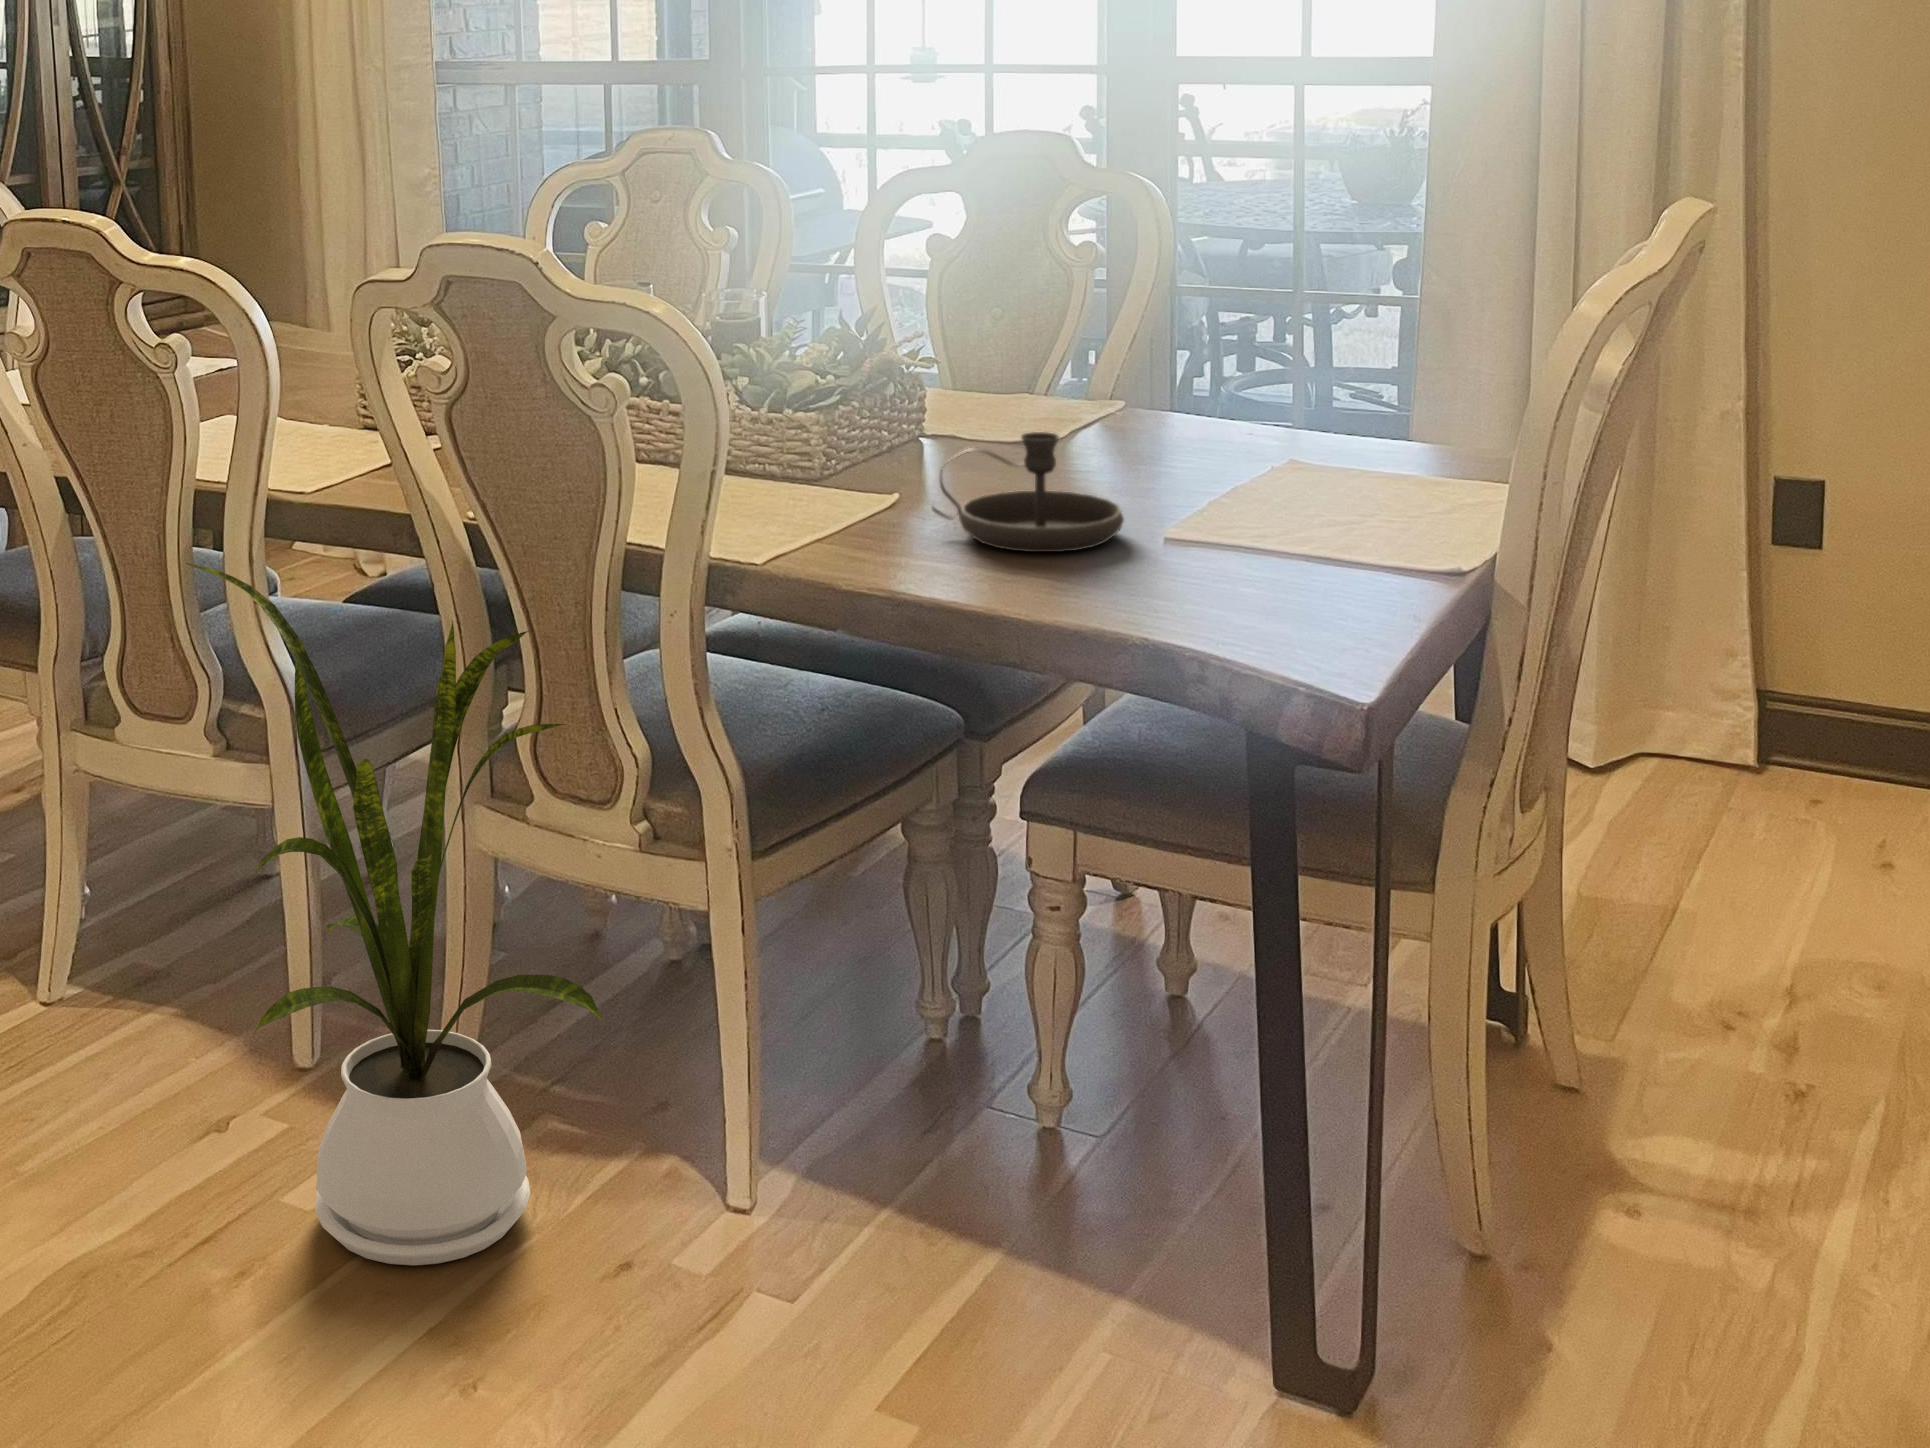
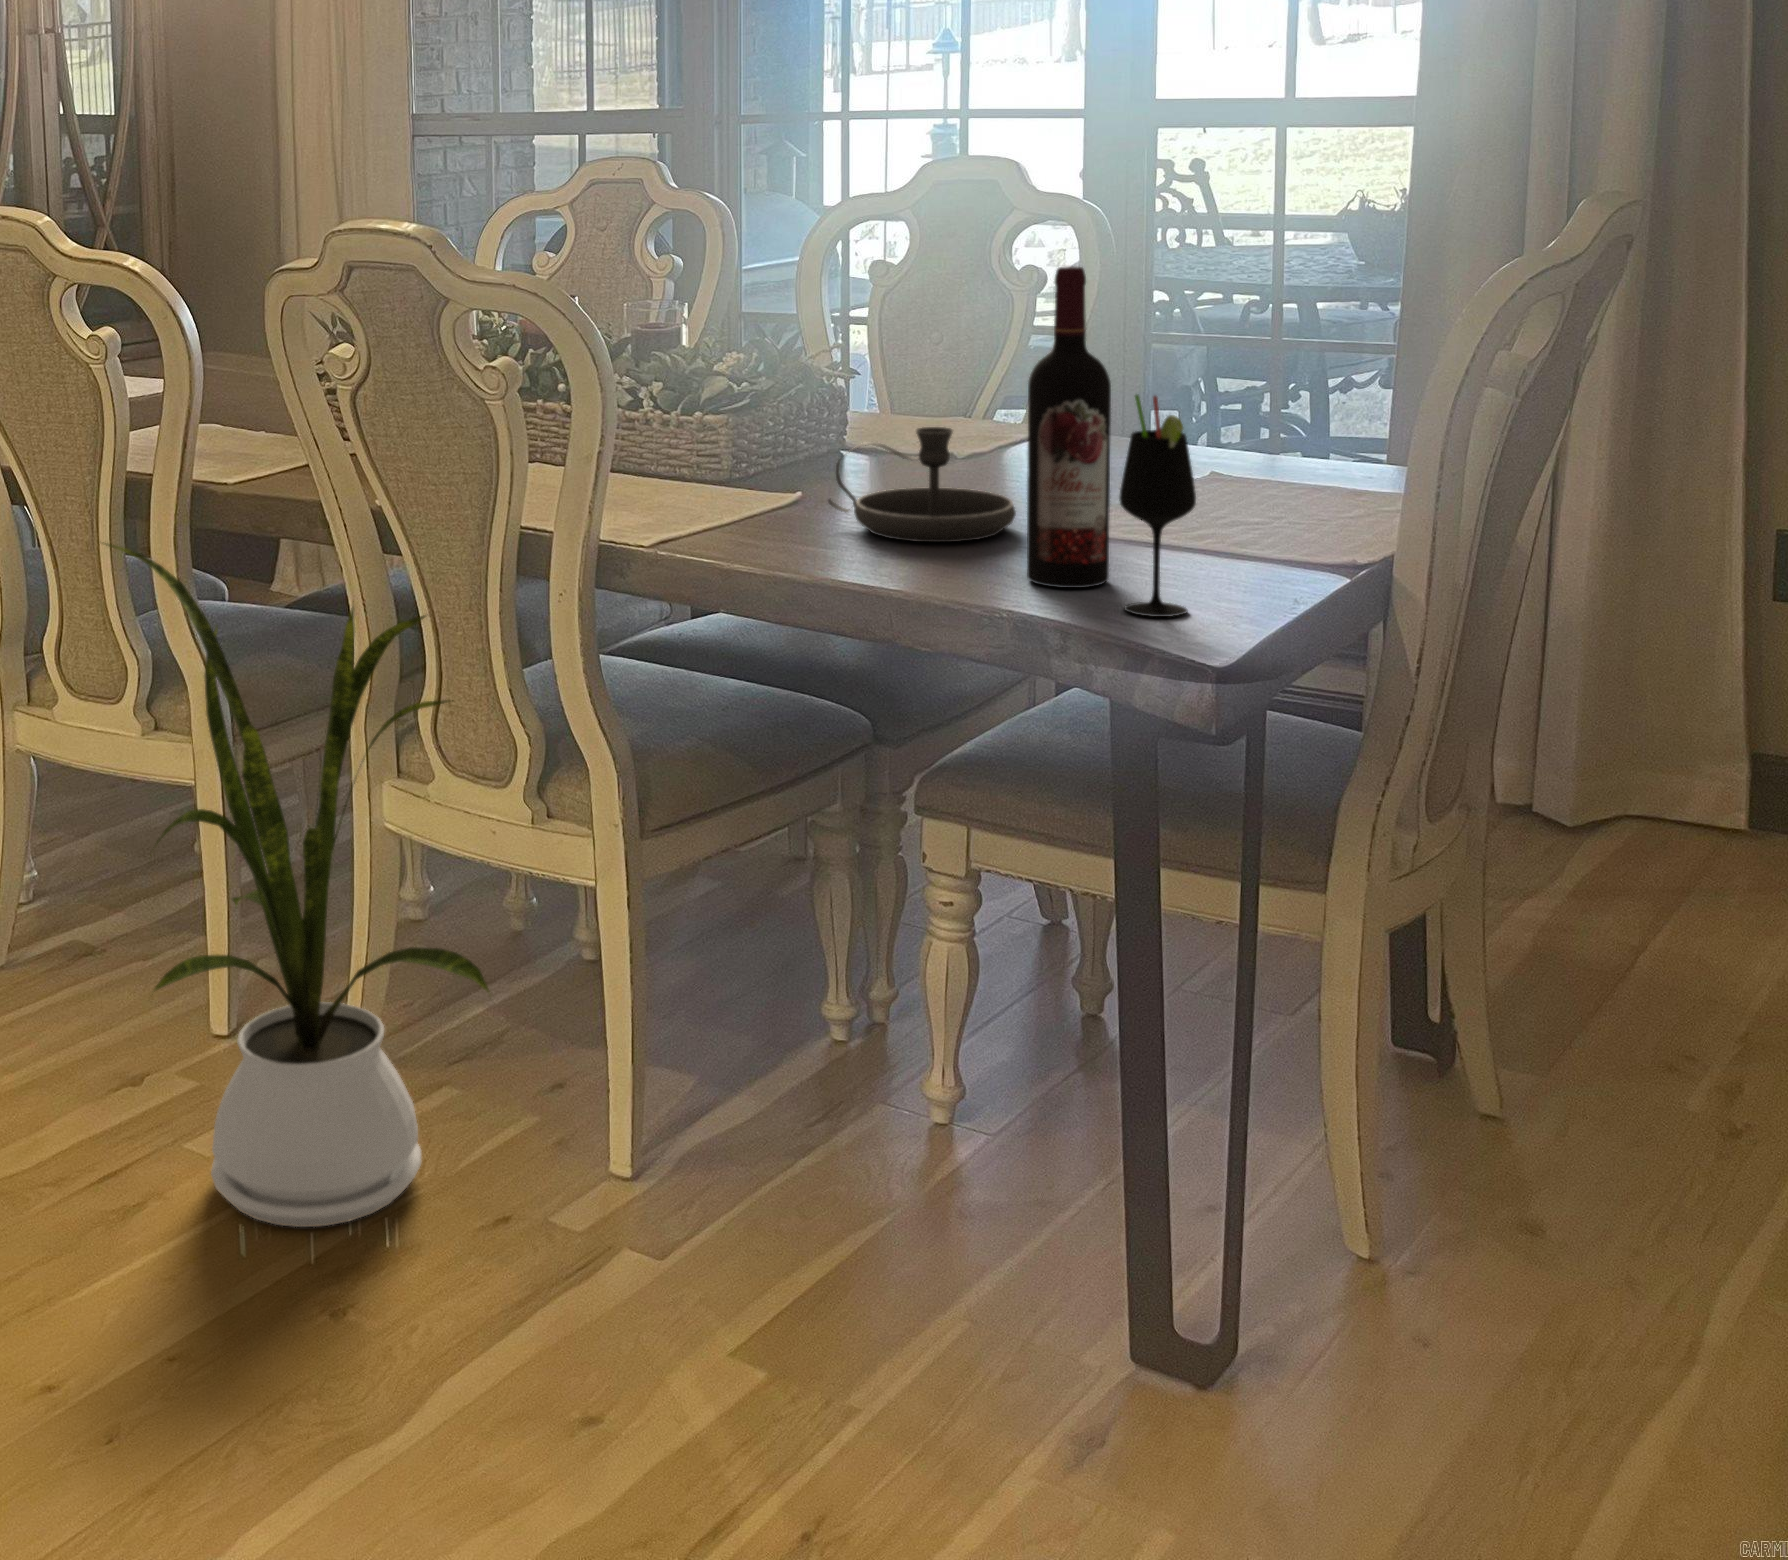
wine bottle: none [1148,284,1232,606] -> present [1027,266,1111,588]
wine glass: none [1248,420,1325,640] -> present [1119,395,1196,617]

